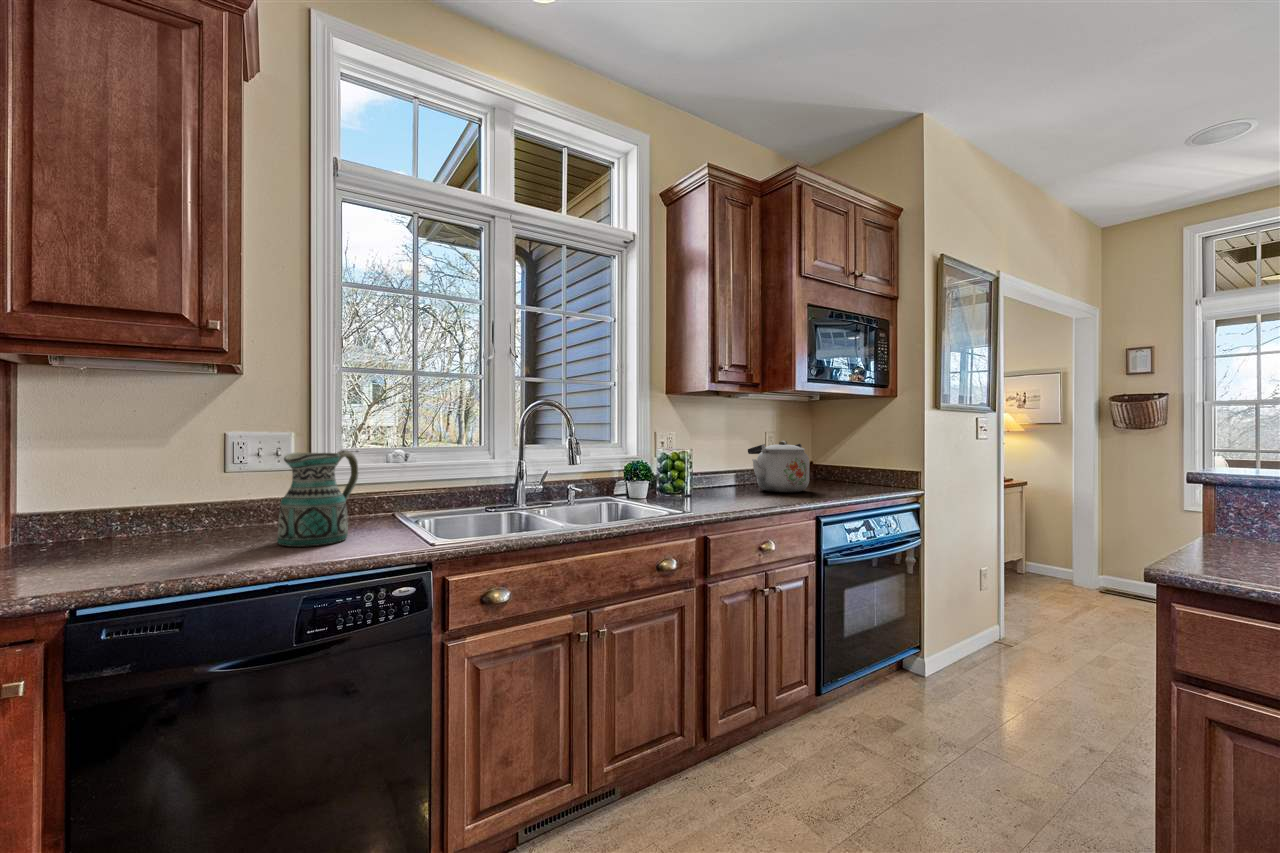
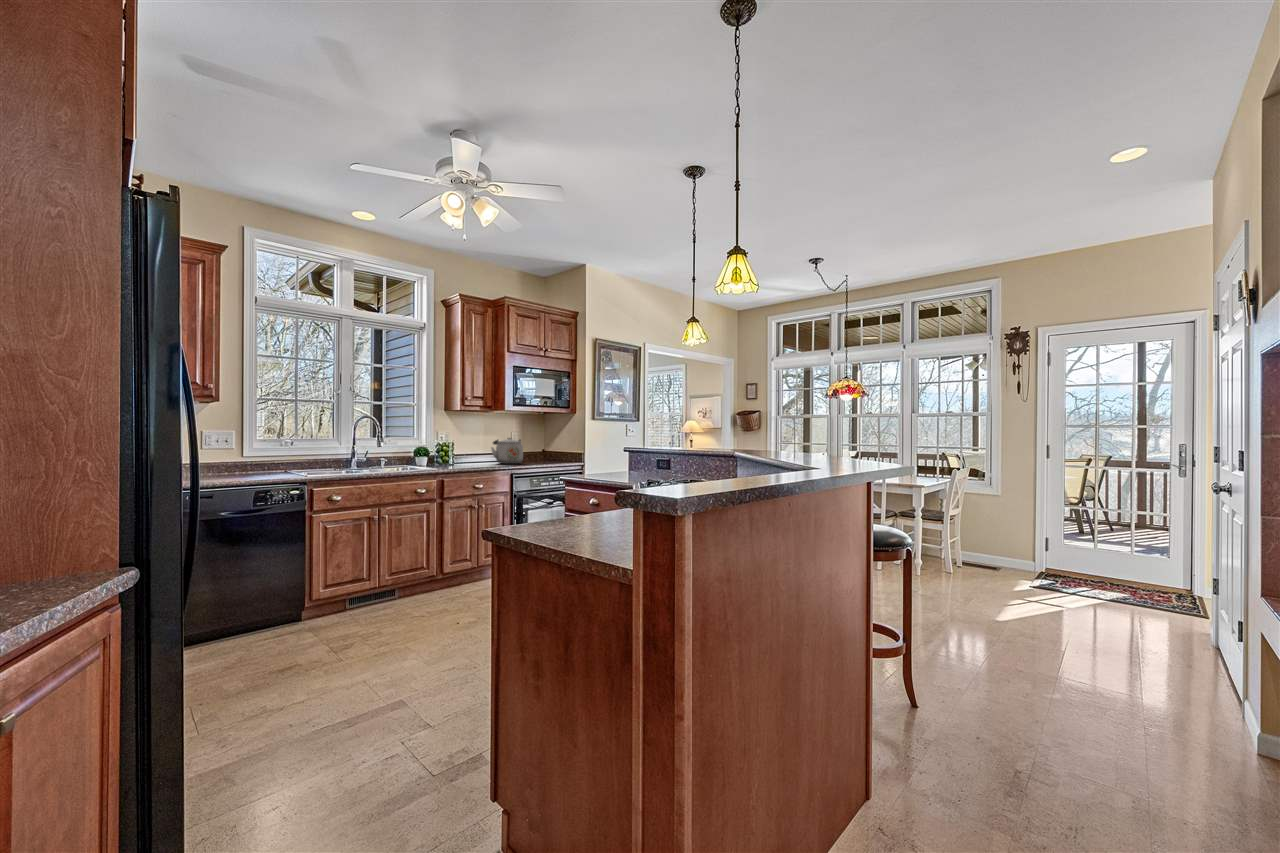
ceramic pitcher: present [277,450,358,547] -> none [235,439,271,477]

